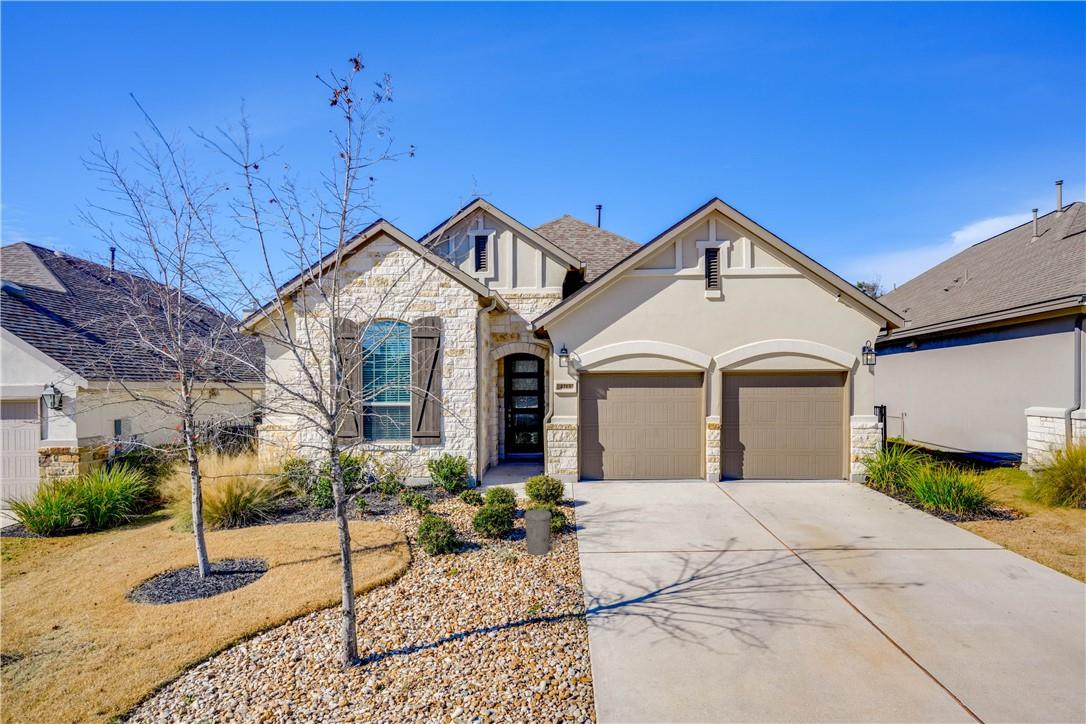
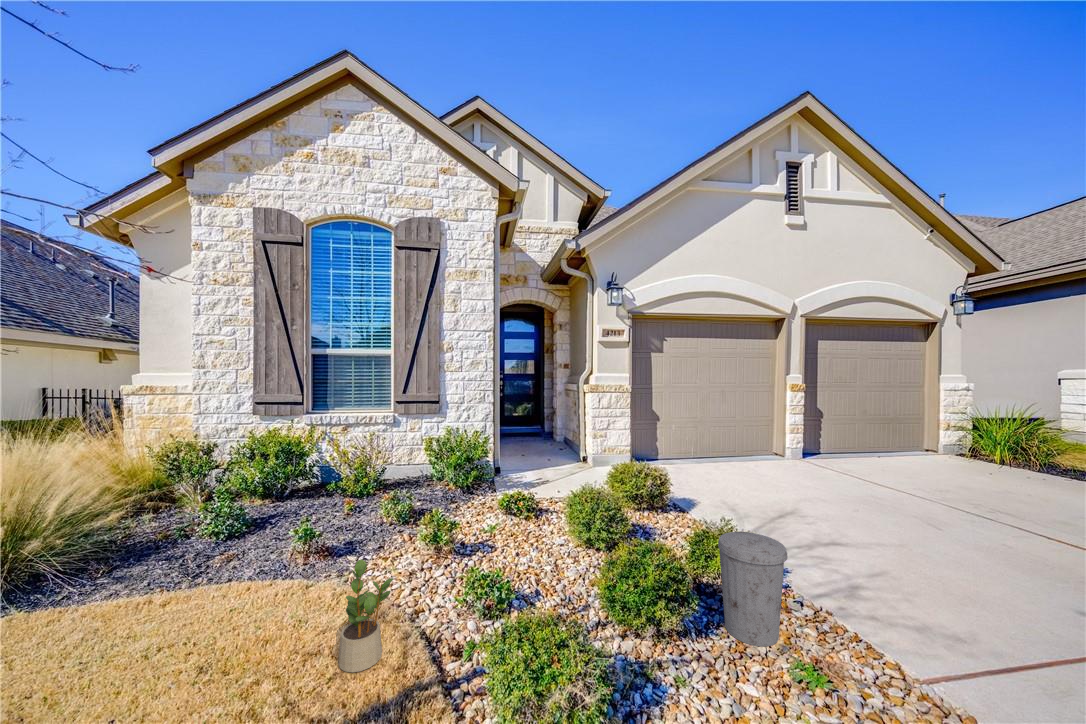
potted plant: none [371,510,392,551] -> present [338,559,393,673]

